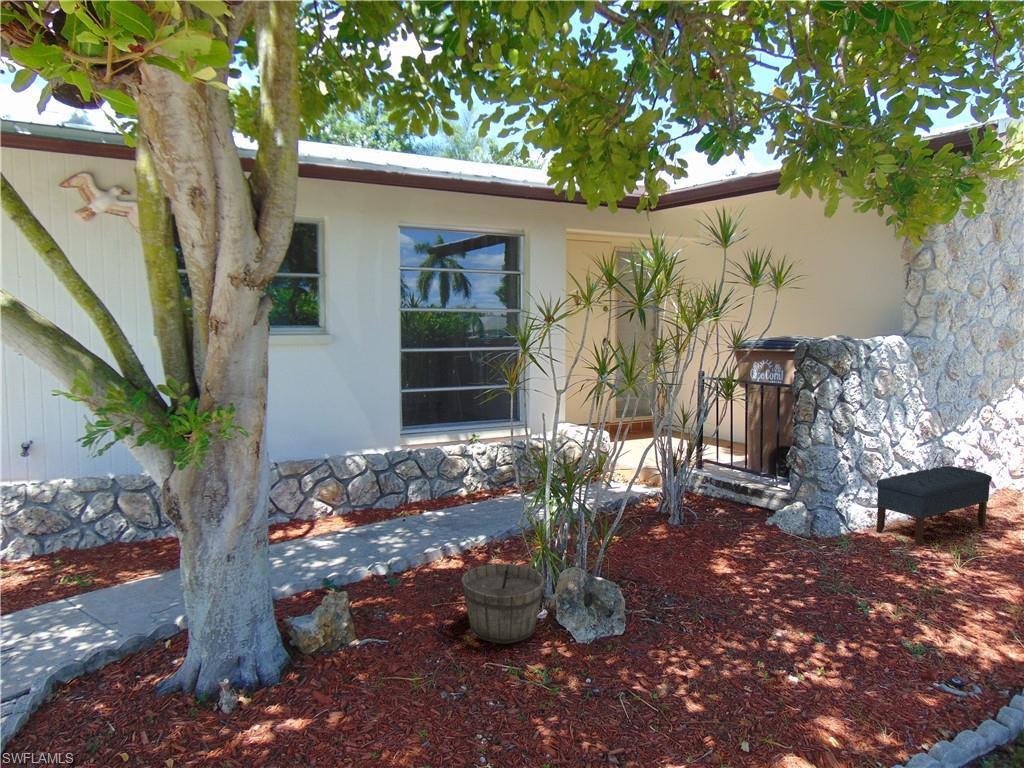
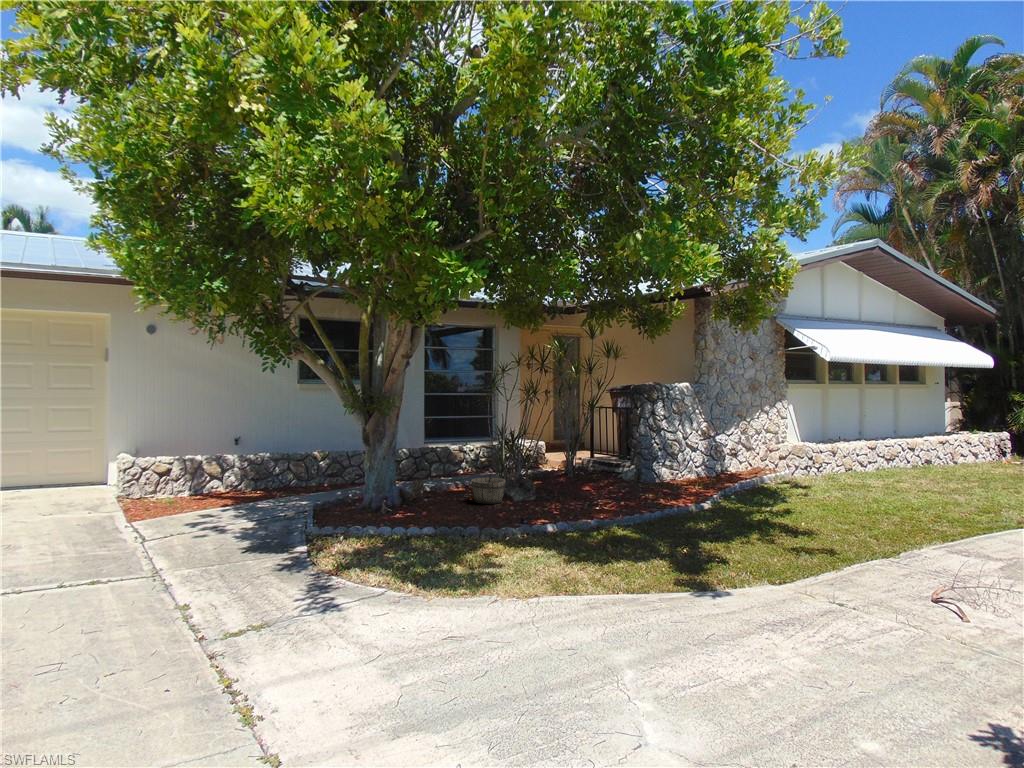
bench: present [876,466,992,545] -> none [673,451,733,485]

